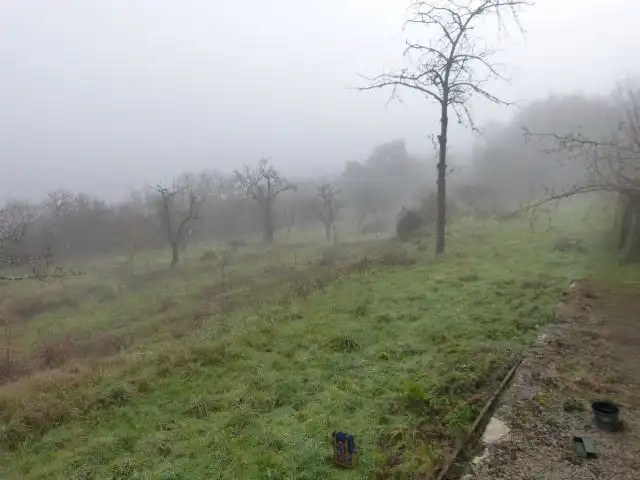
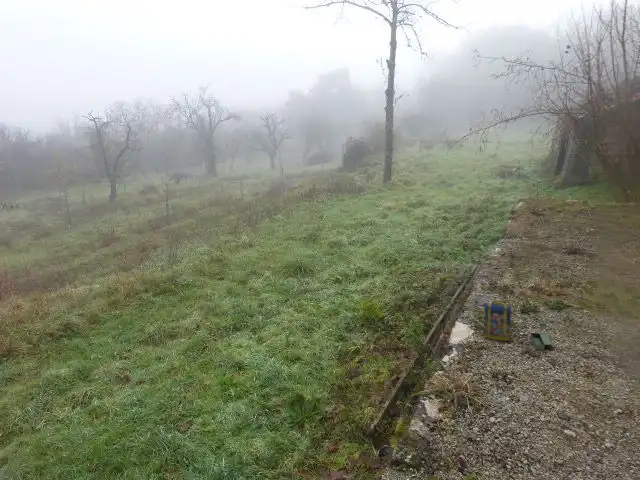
bucket: present [590,401,620,431] -> none [544,301,573,327]
backpack: present [332,430,358,469] -> present [484,304,512,341]

